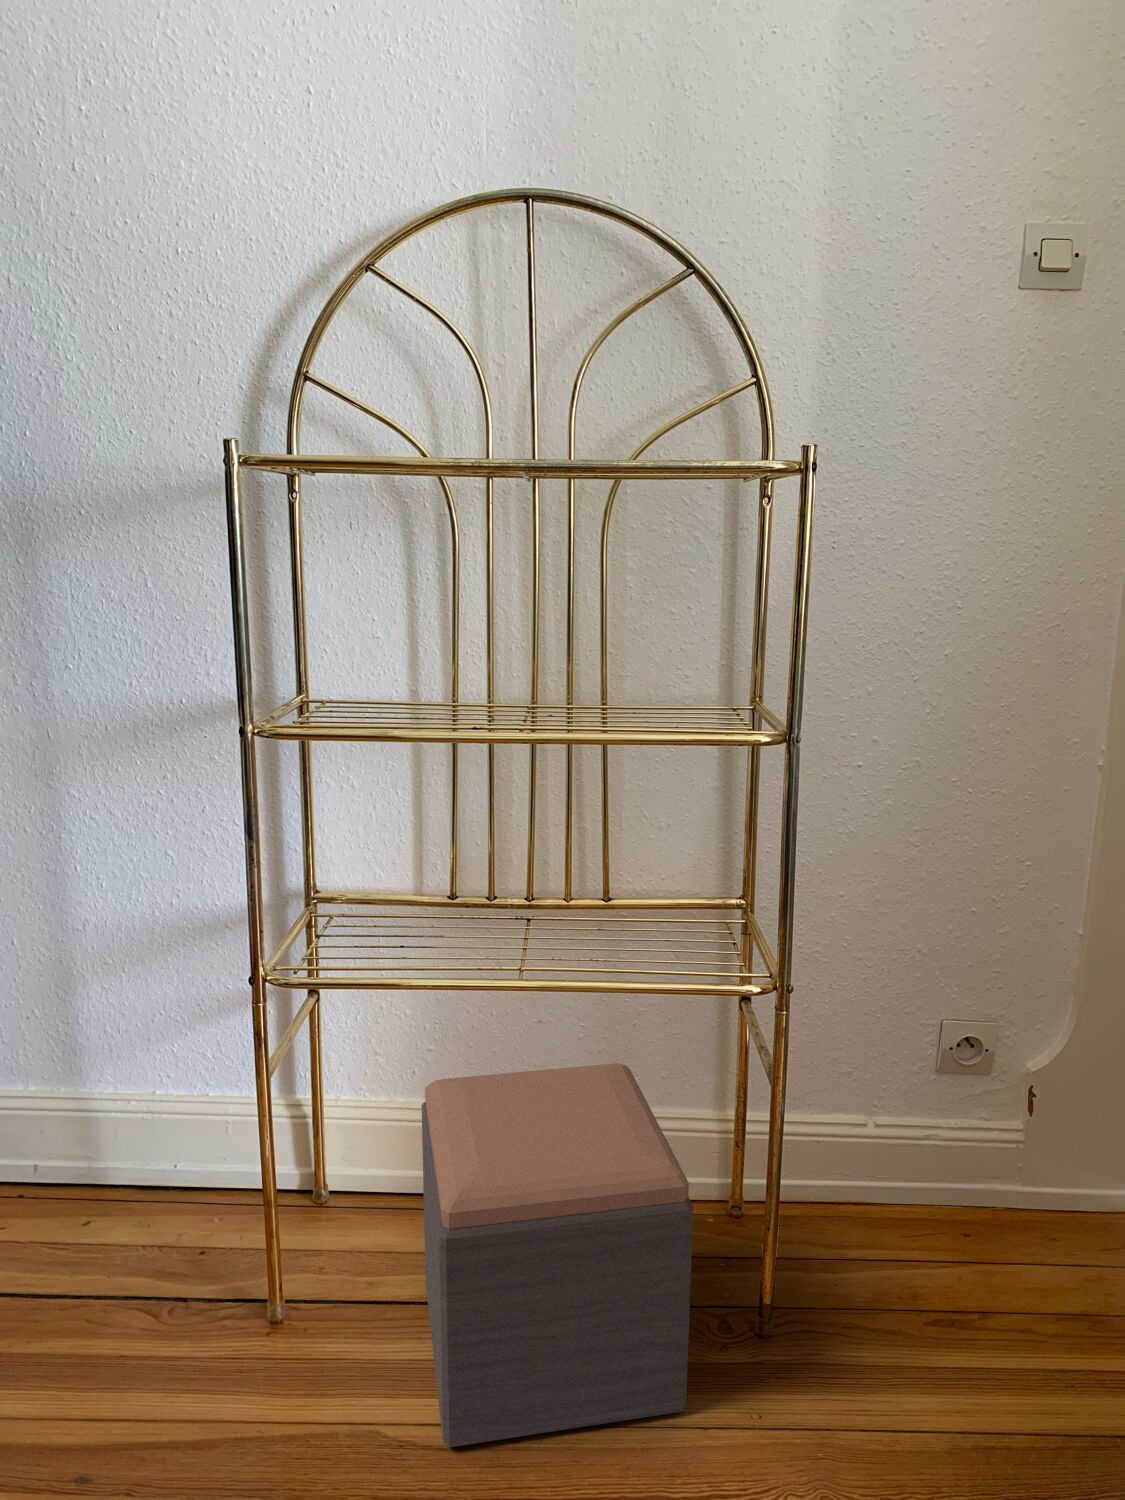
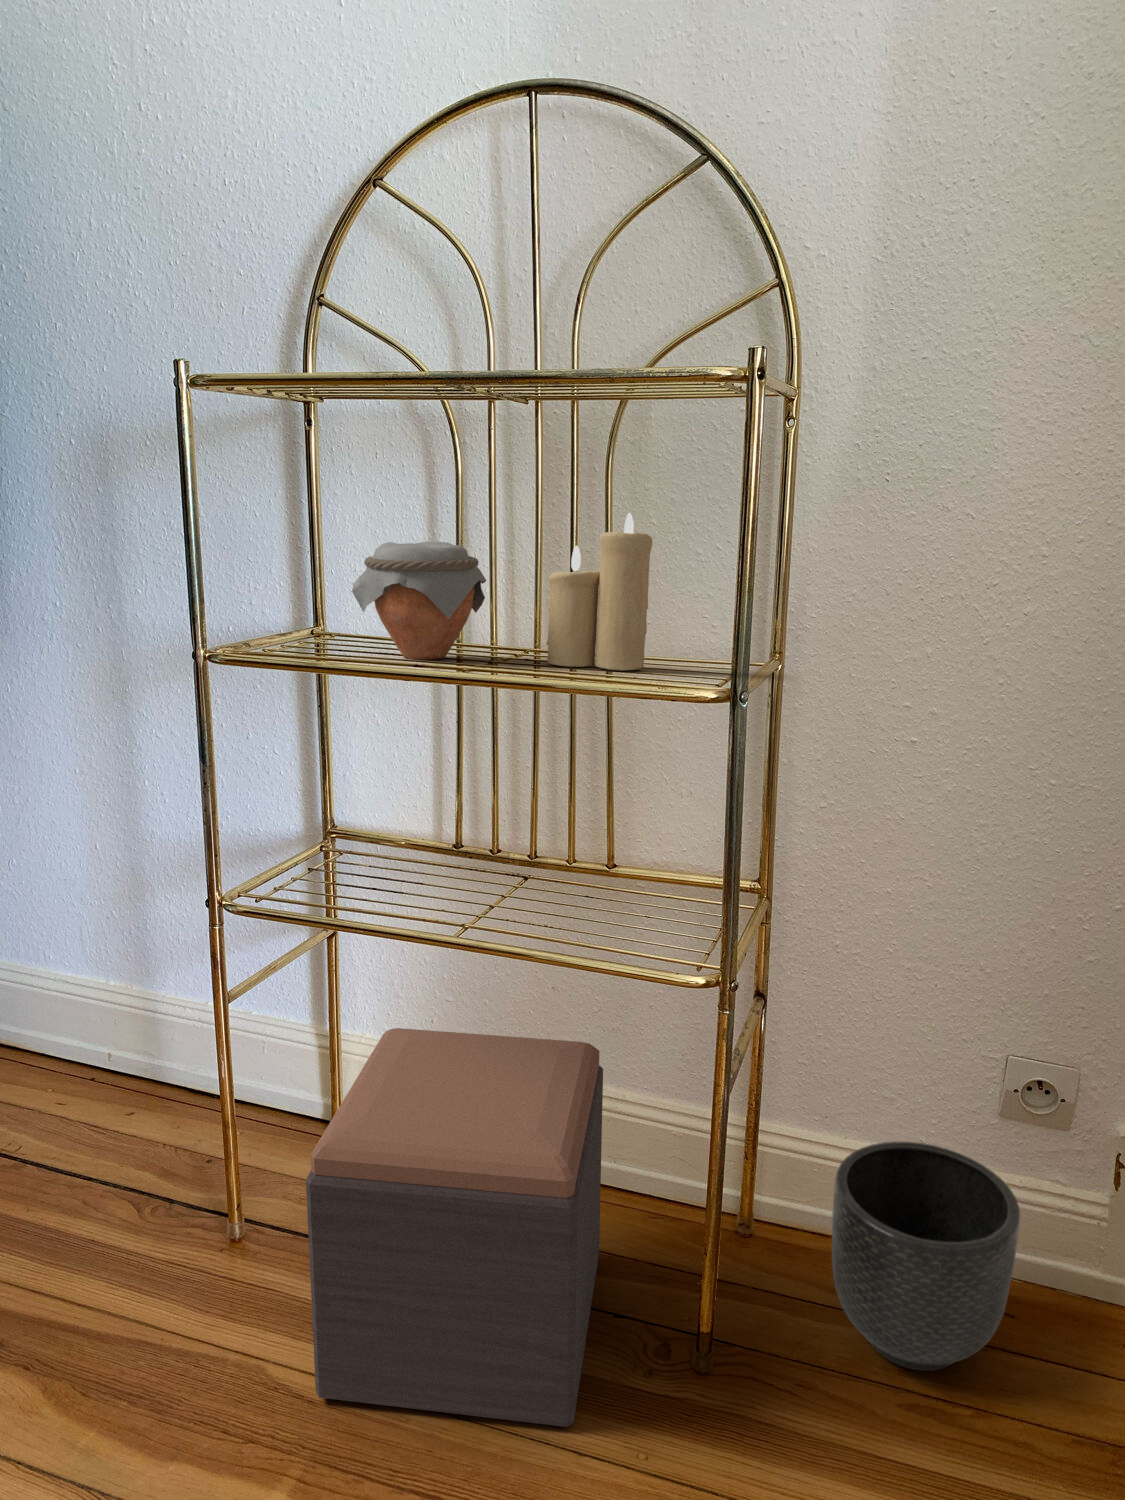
candle: none [554,580,650,722] -> present [547,513,652,671]
jar: none [381,610,505,724] -> present [352,542,486,660]
planter: none [839,1102,996,1292] -> present [832,1141,1021,1371]

